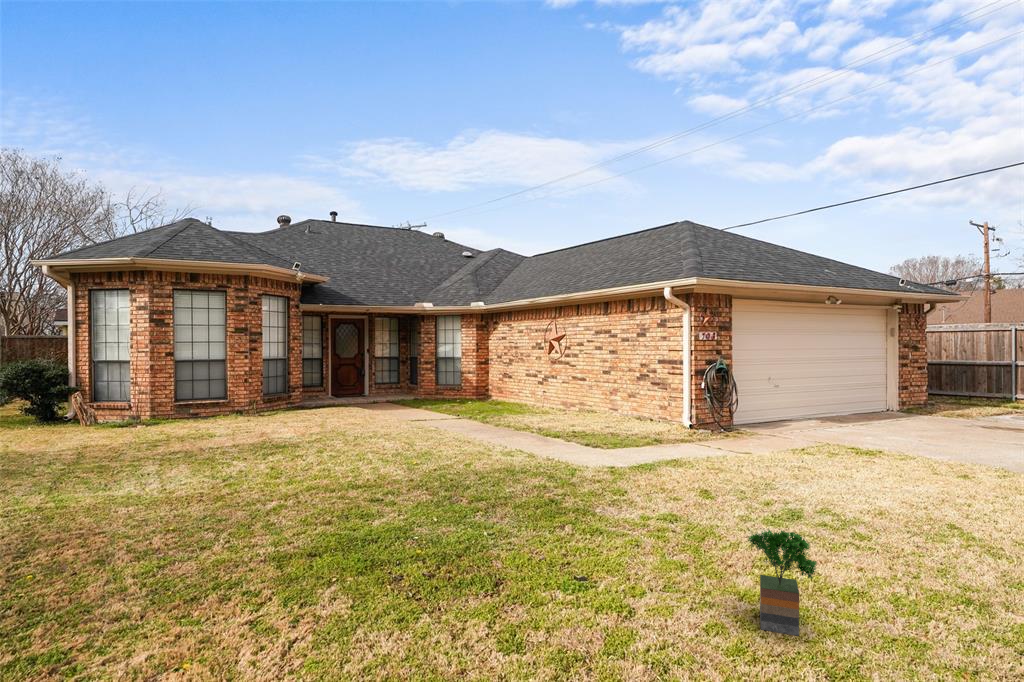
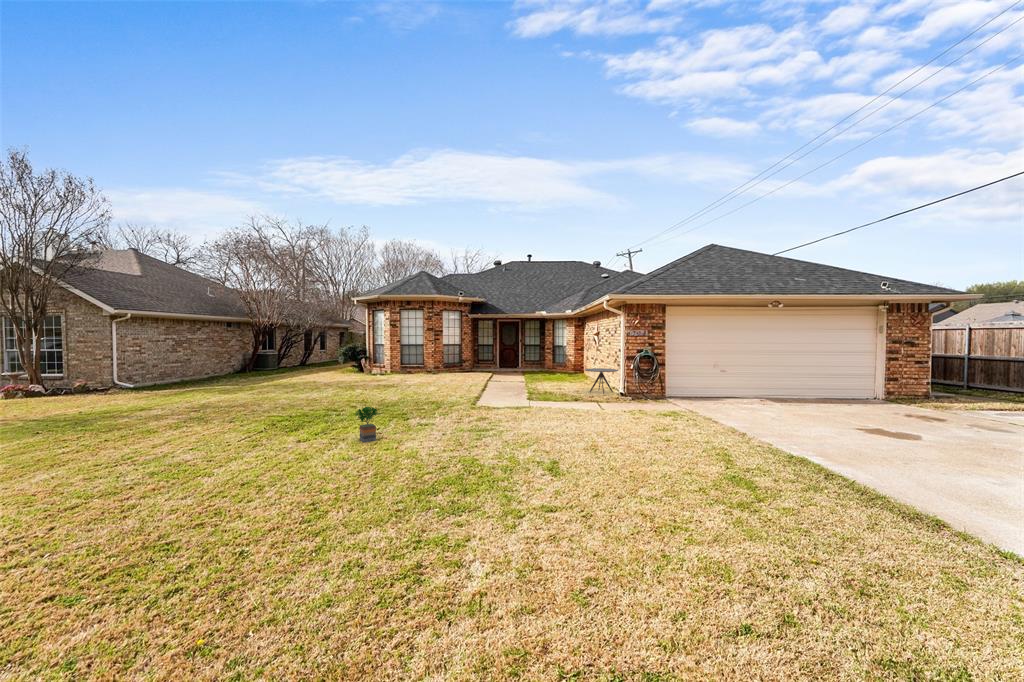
round table: none [620,391,674,431] -> present [585,368,618,394]

